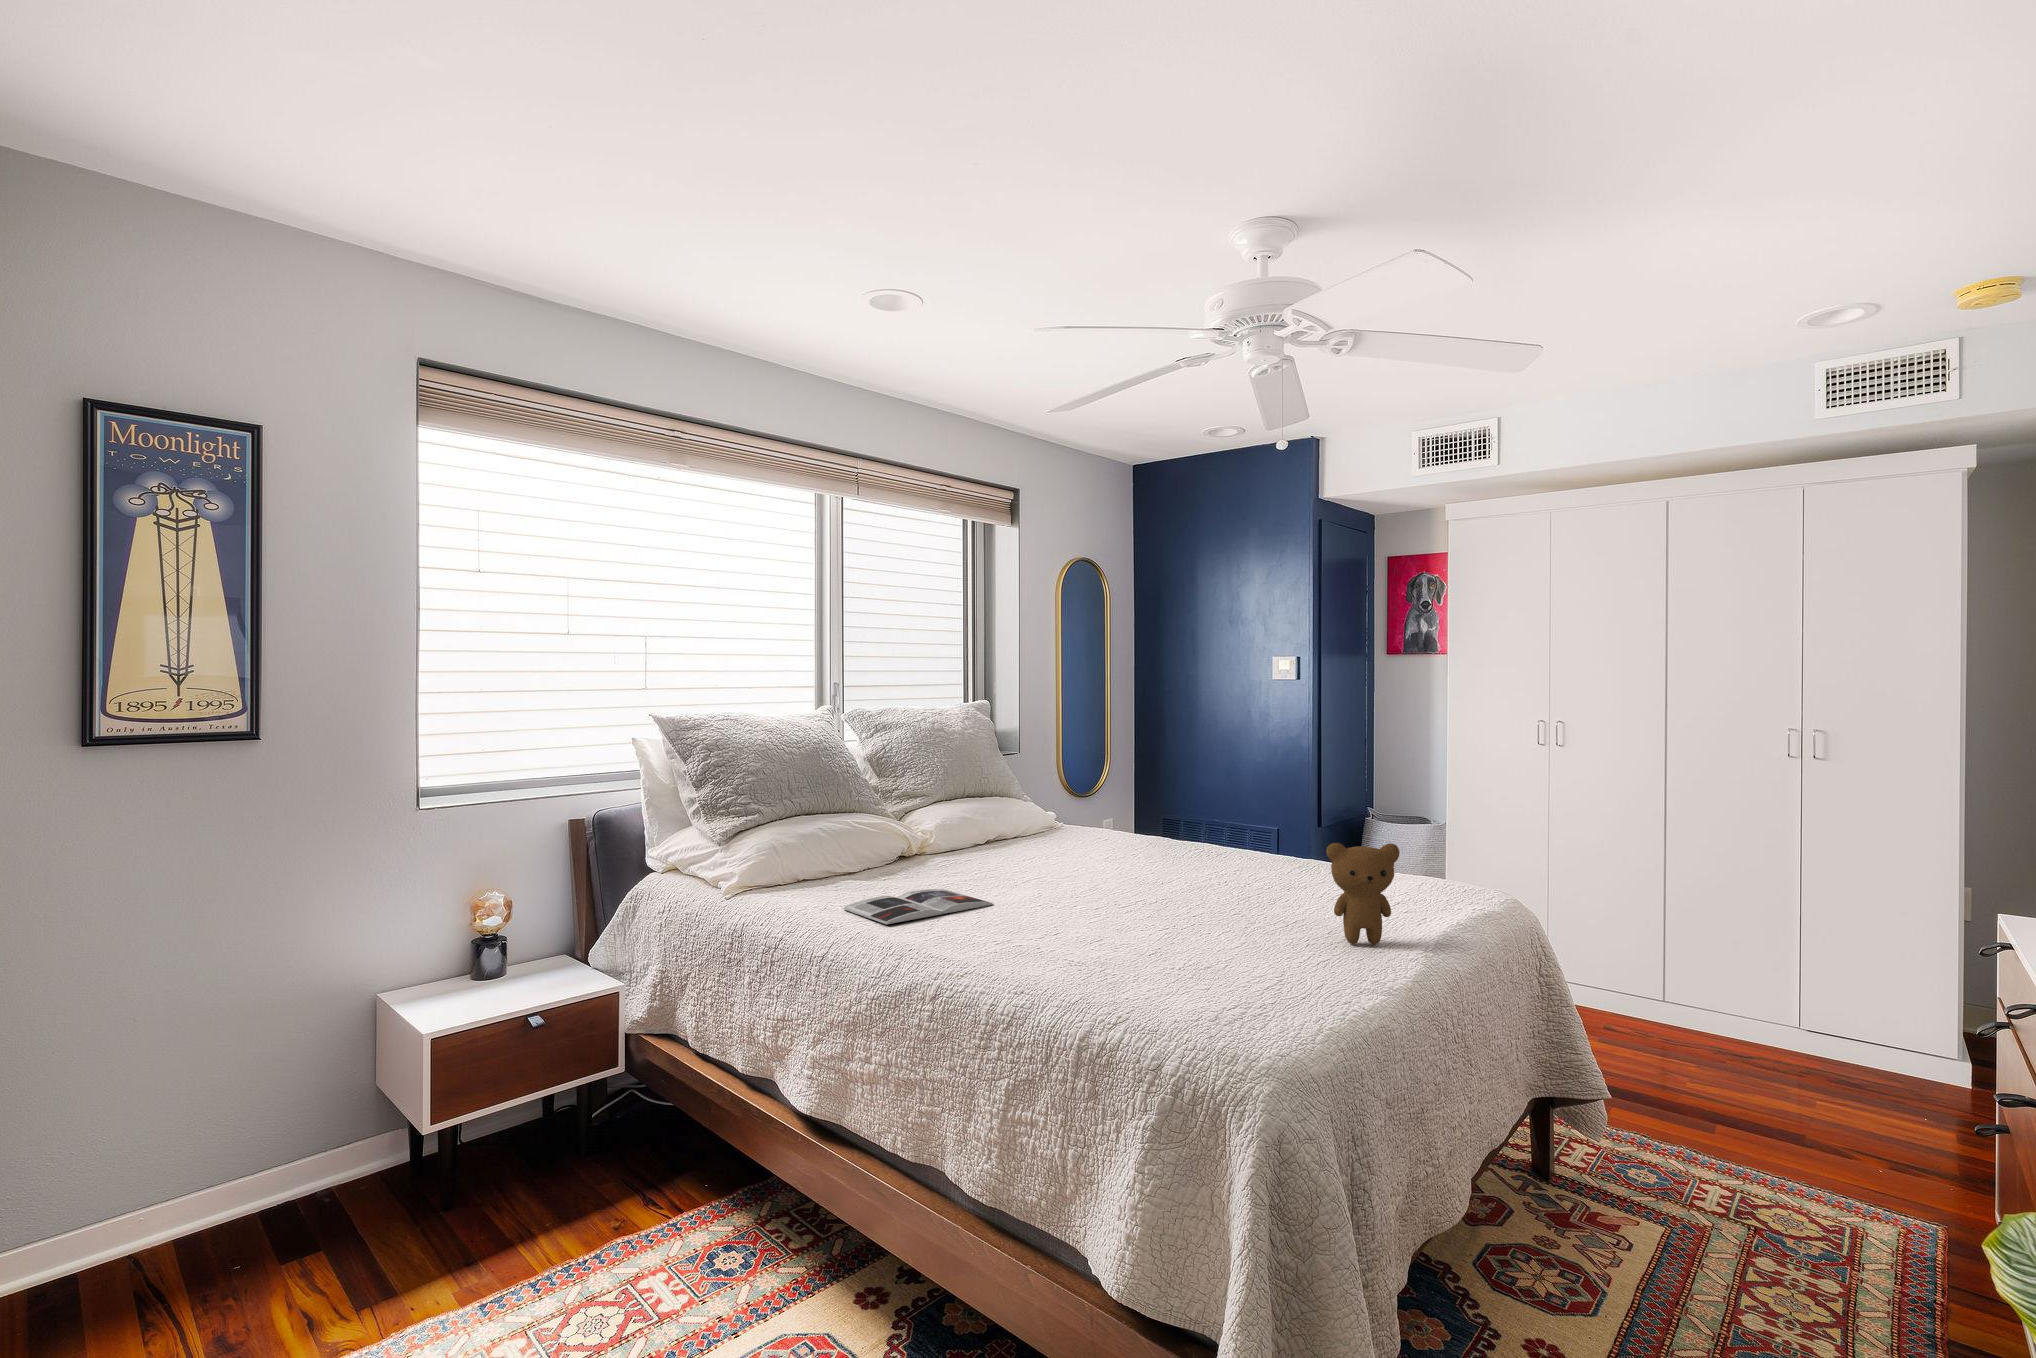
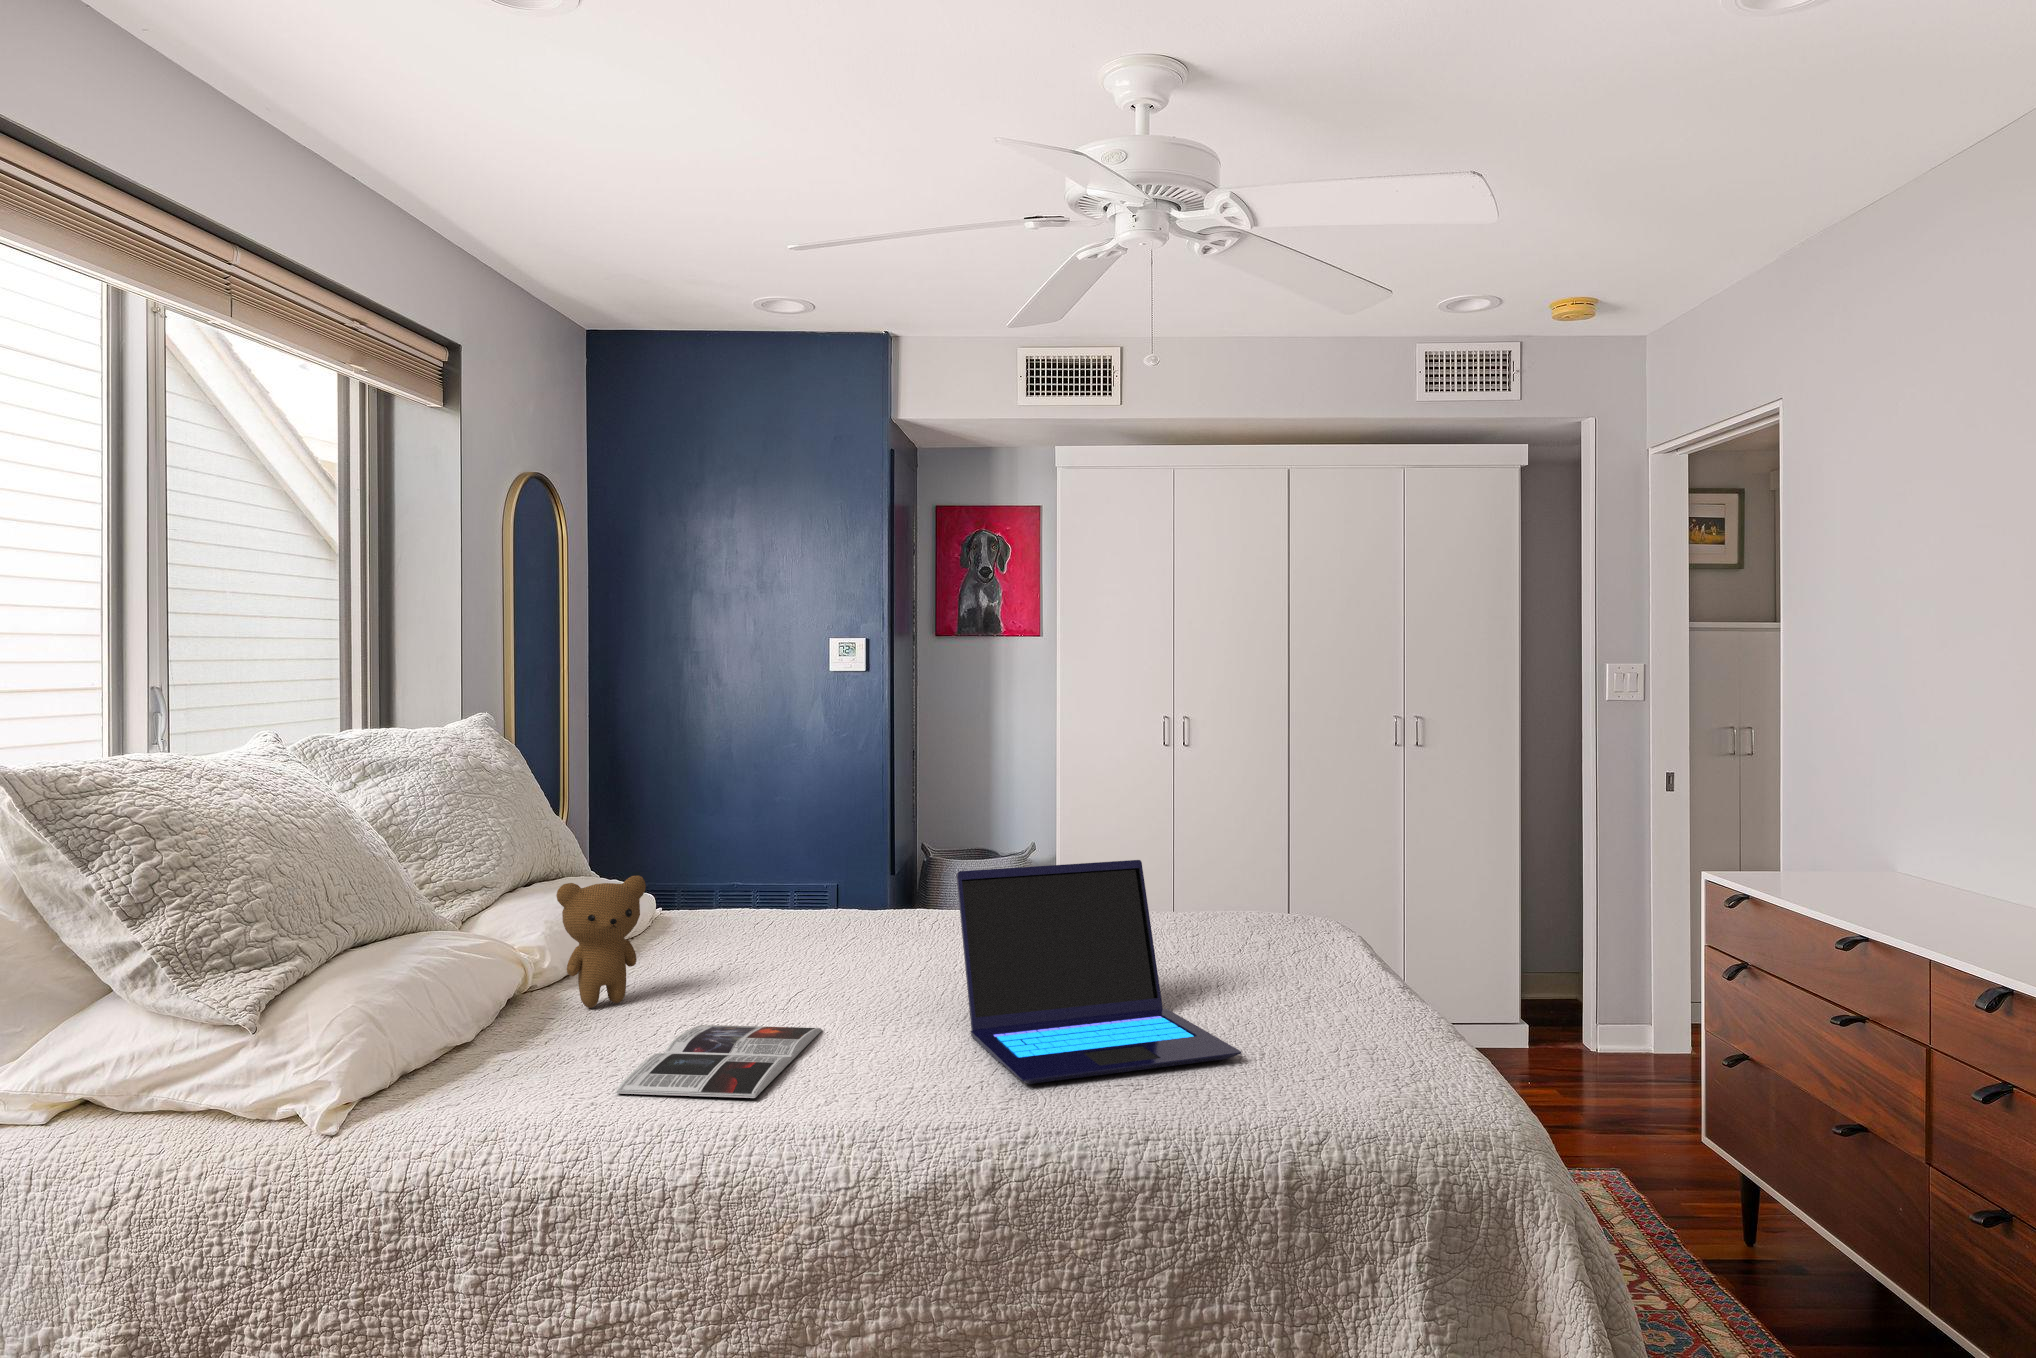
laptop: none [1015,813,1213,971] -> present [956,860,1241,1084]
teddy bear: present [1326,843,1400,945] -> present [556,875,646,1008]

